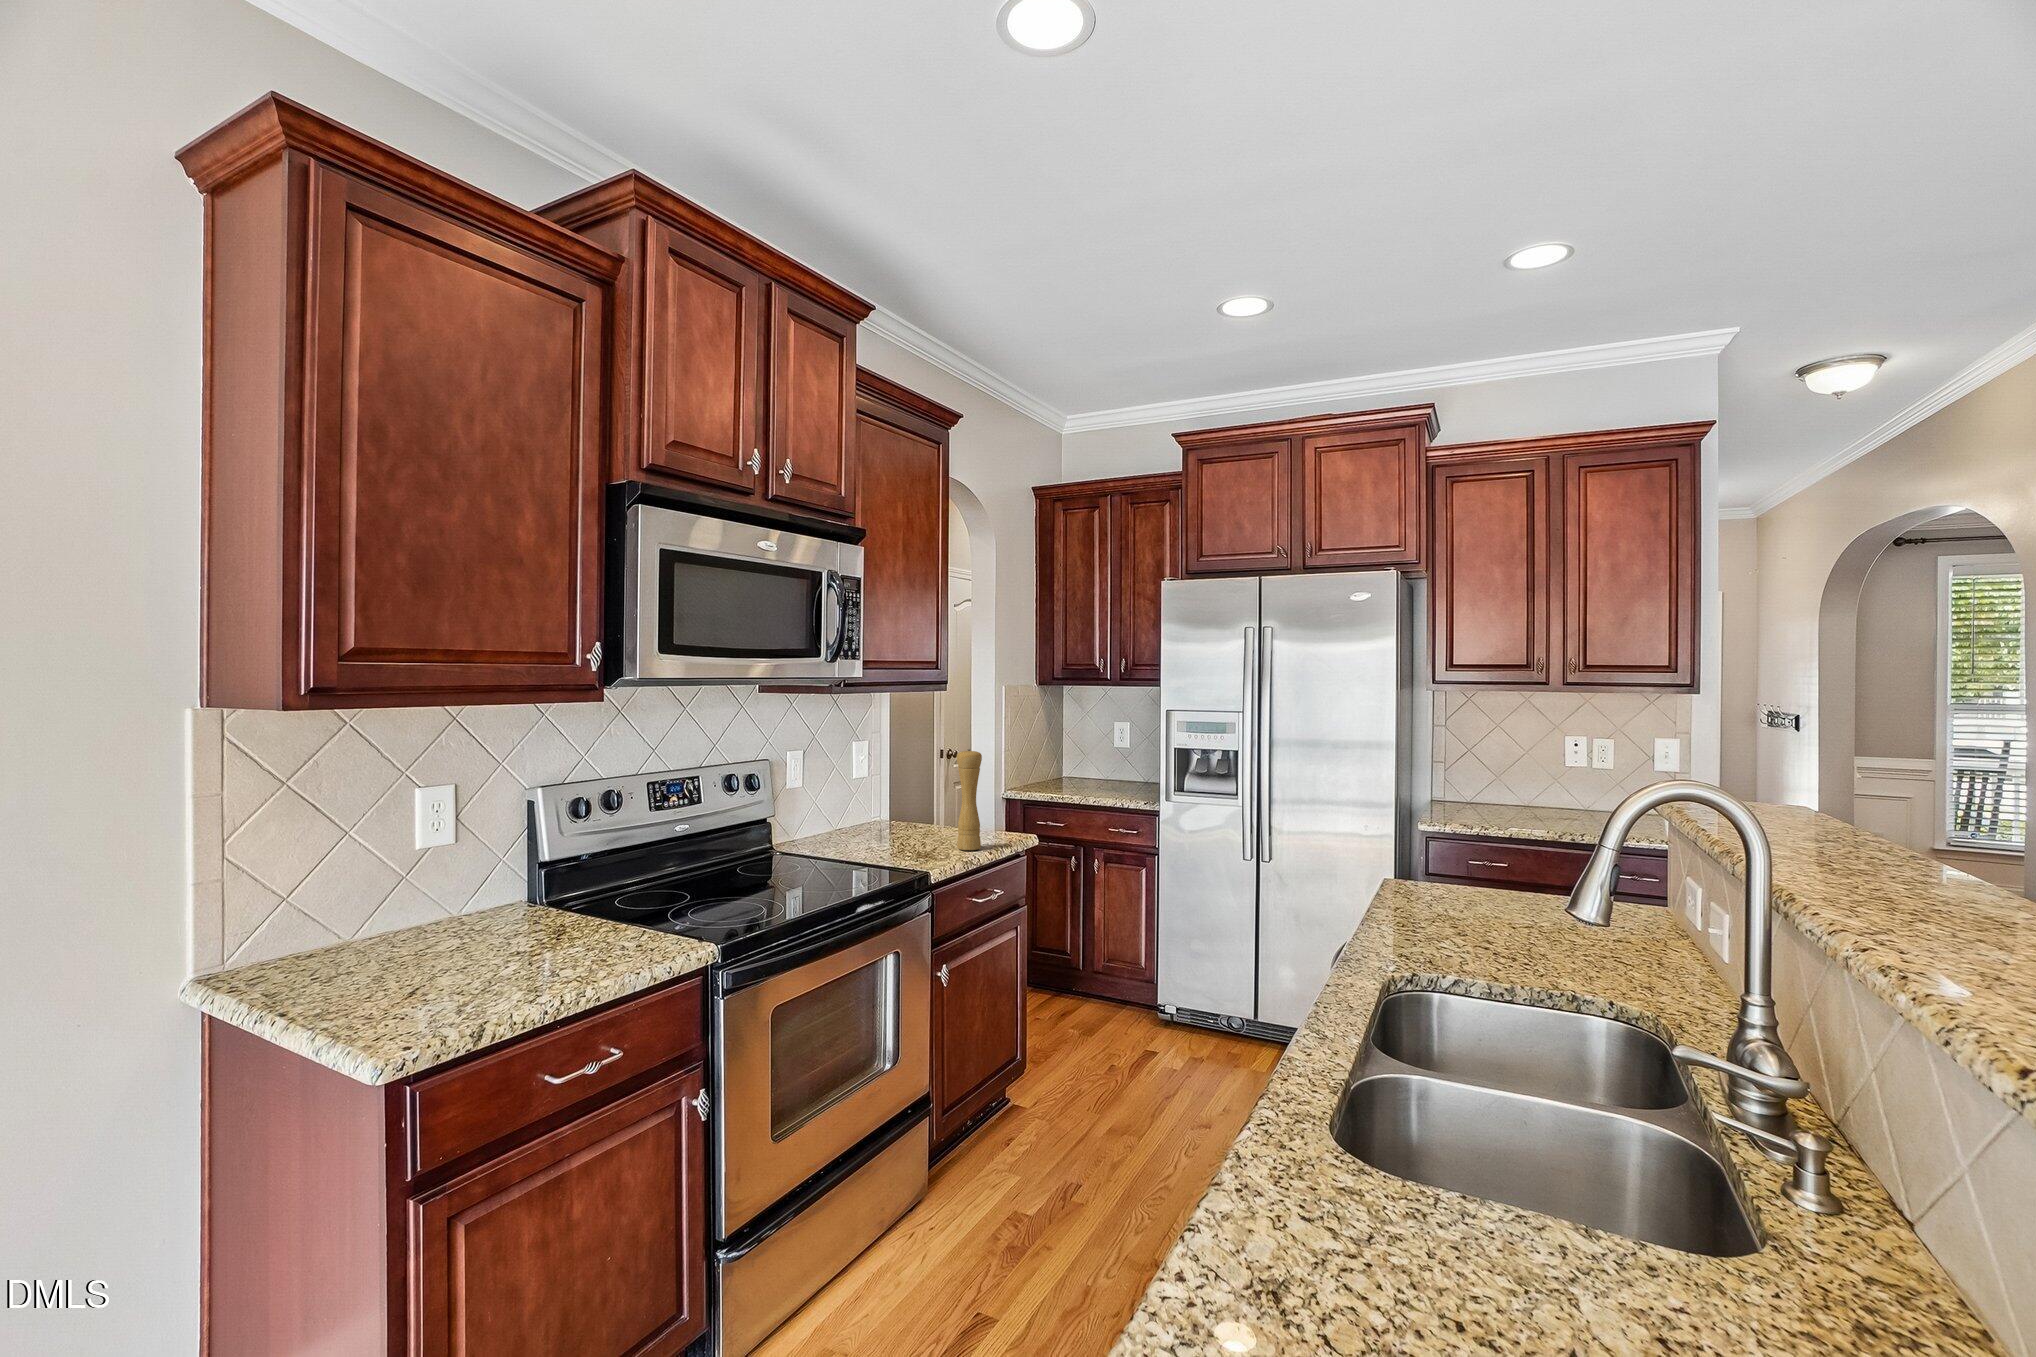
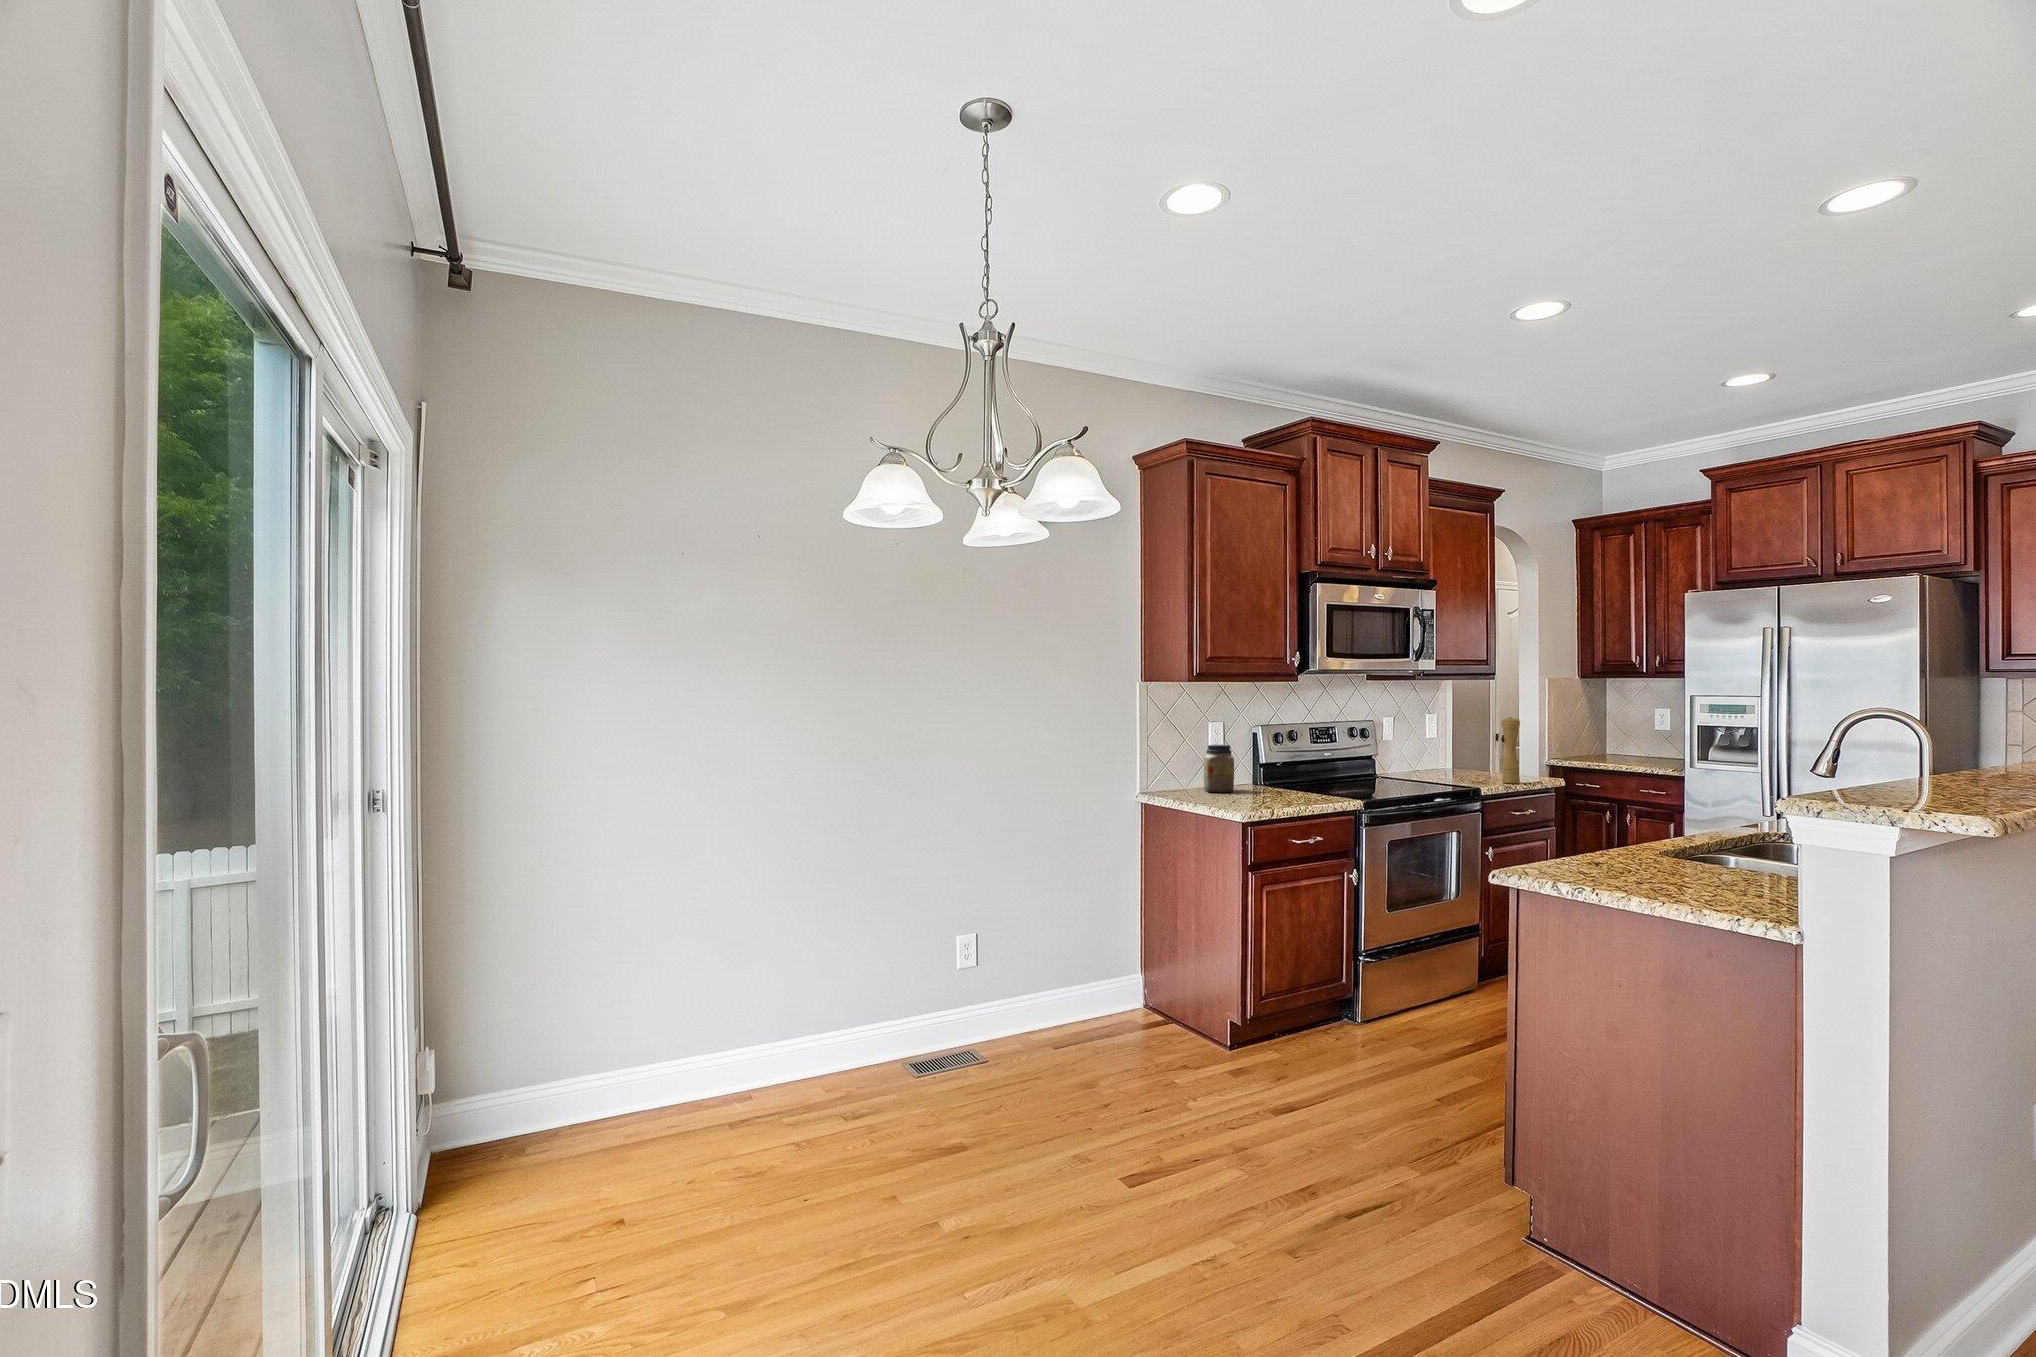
jar: none [376,838,450,952] -> present [1204,744,1234,792]

